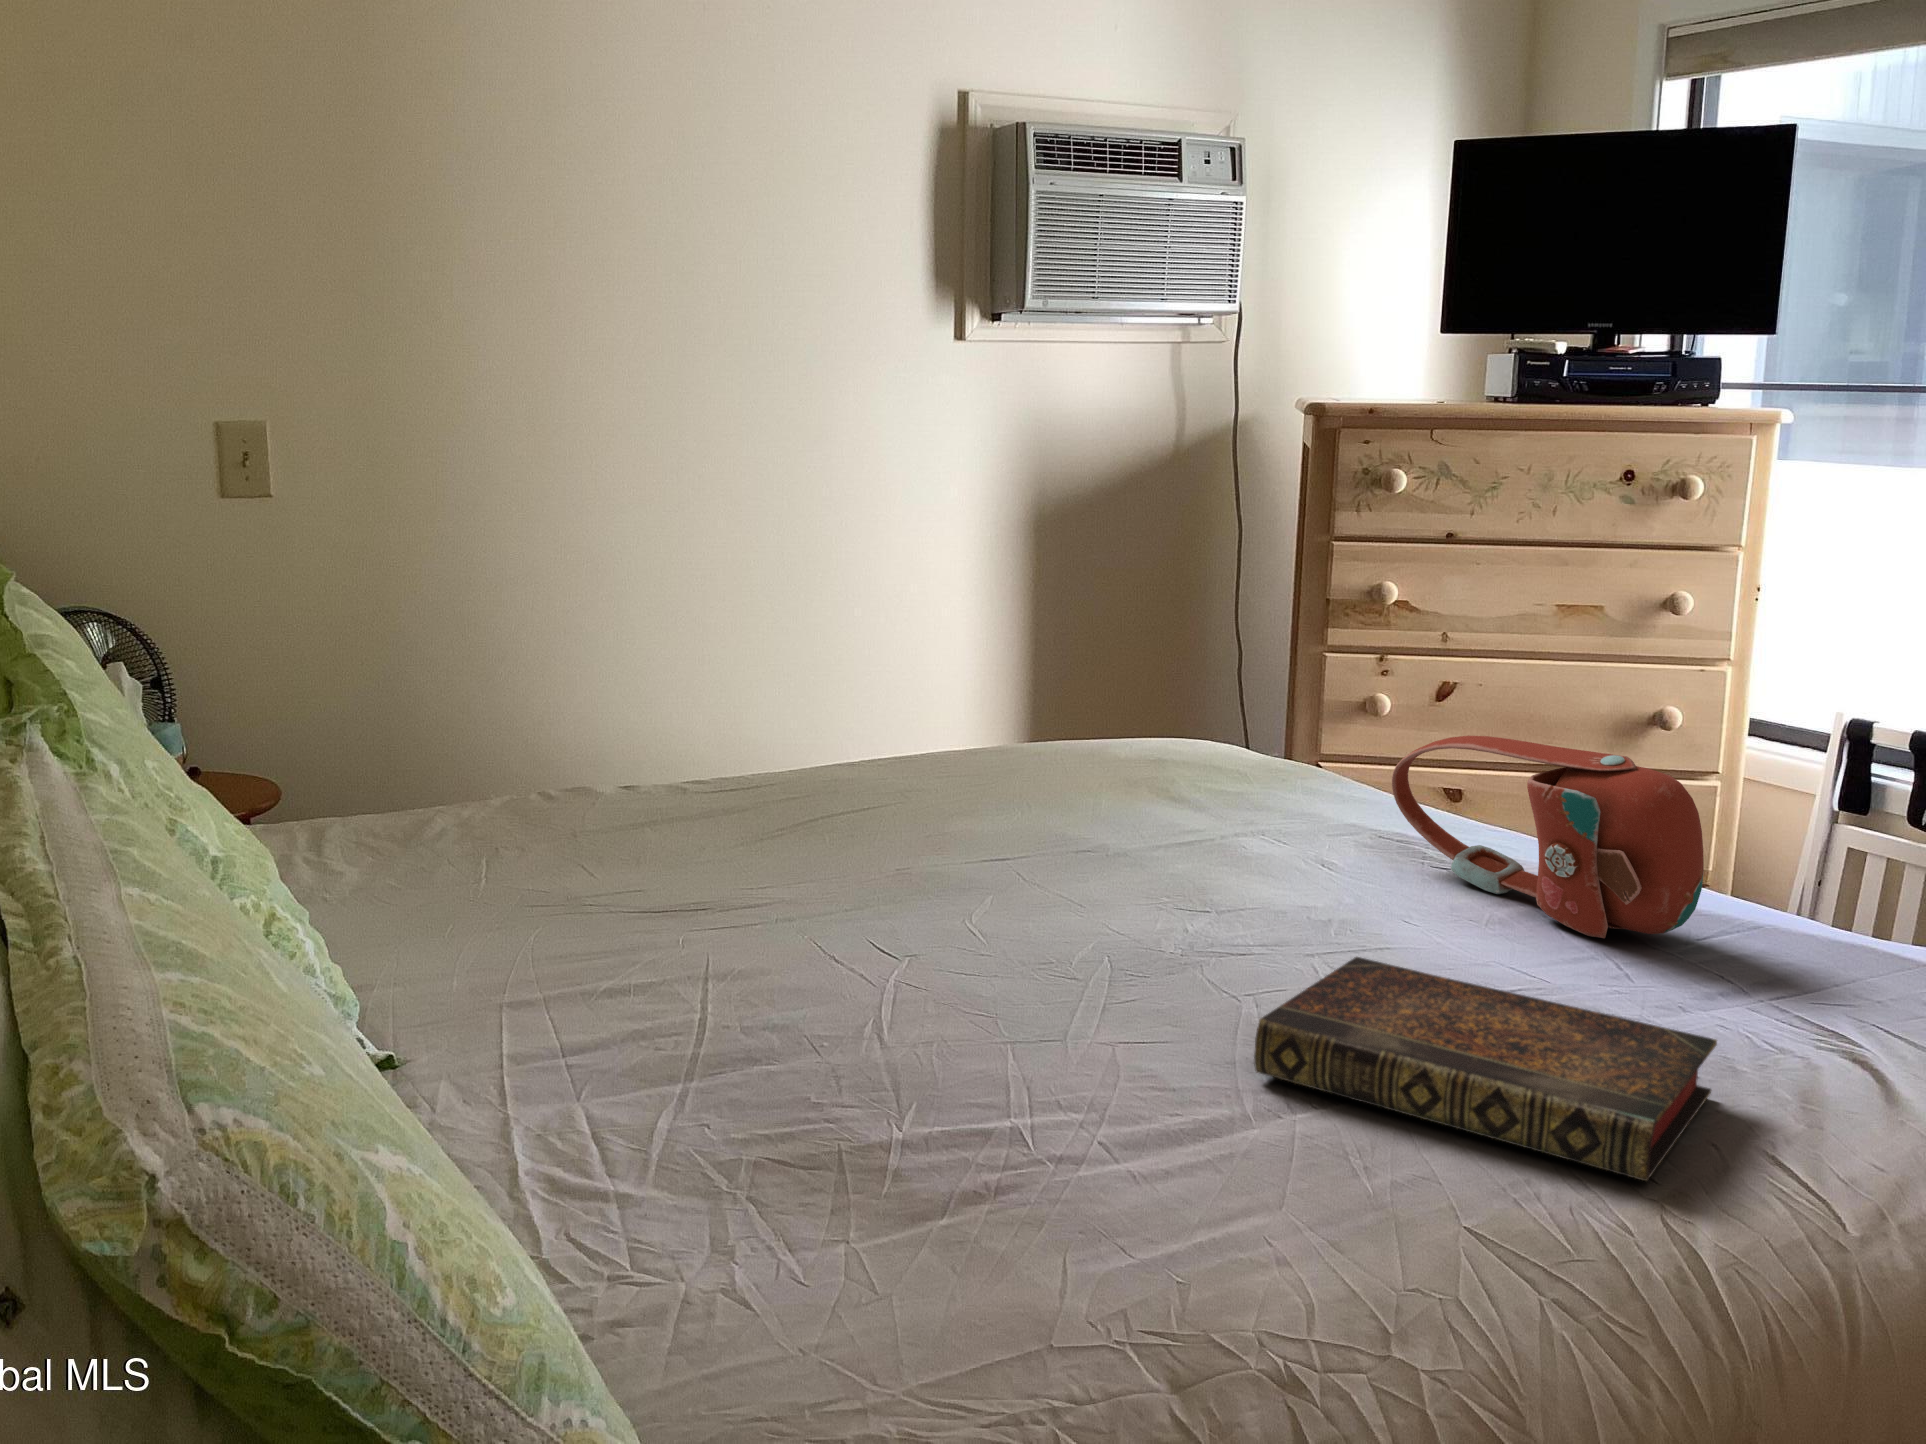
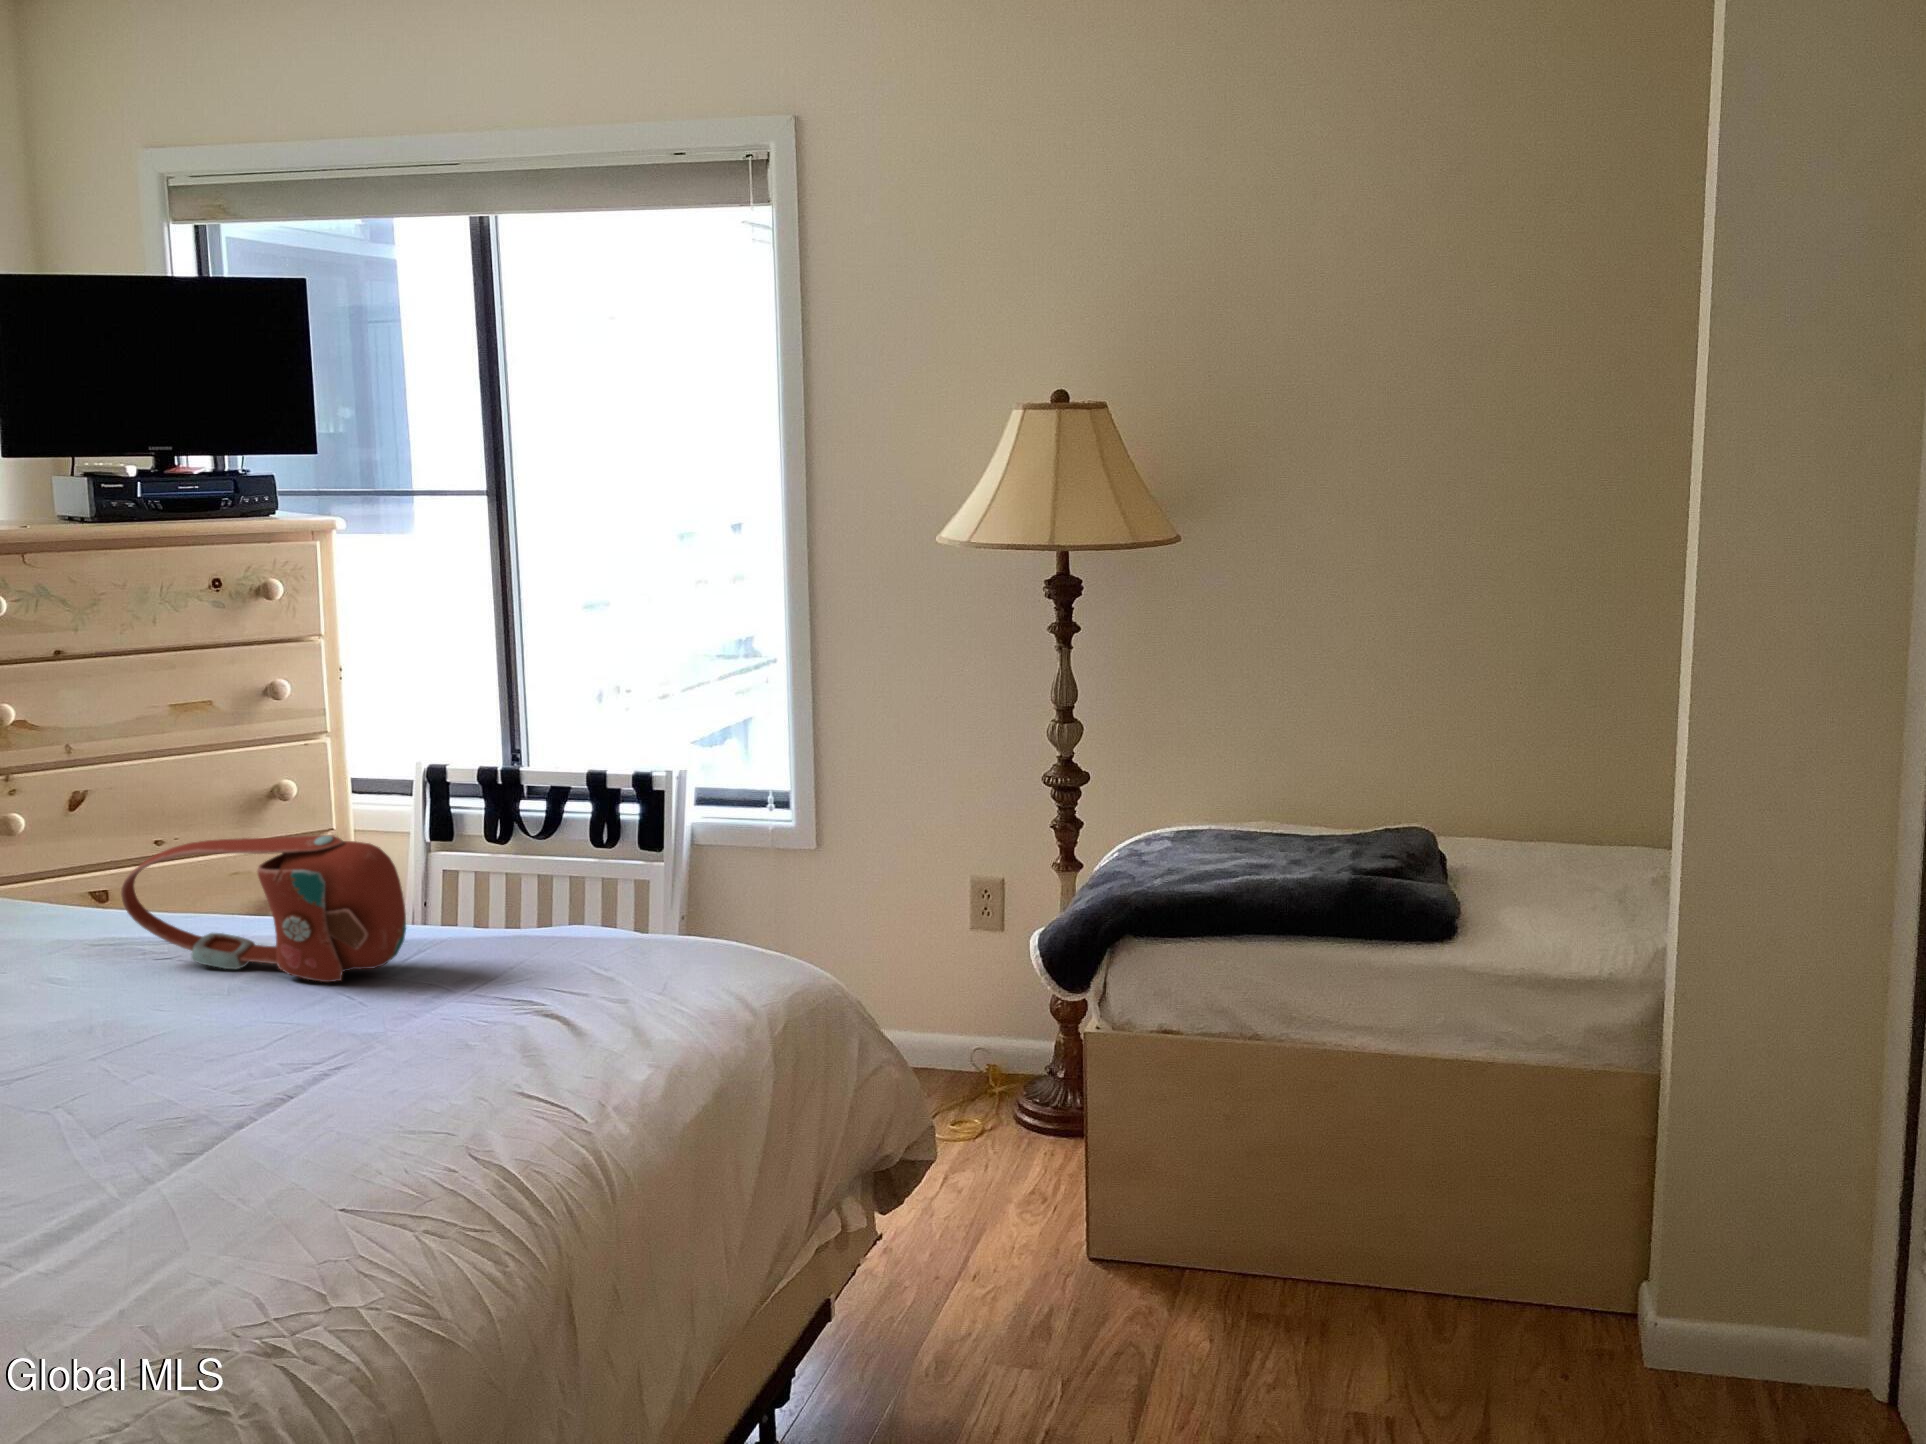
book: present [1254,957,1717,1181] -> none [120,1026,467,1161]

